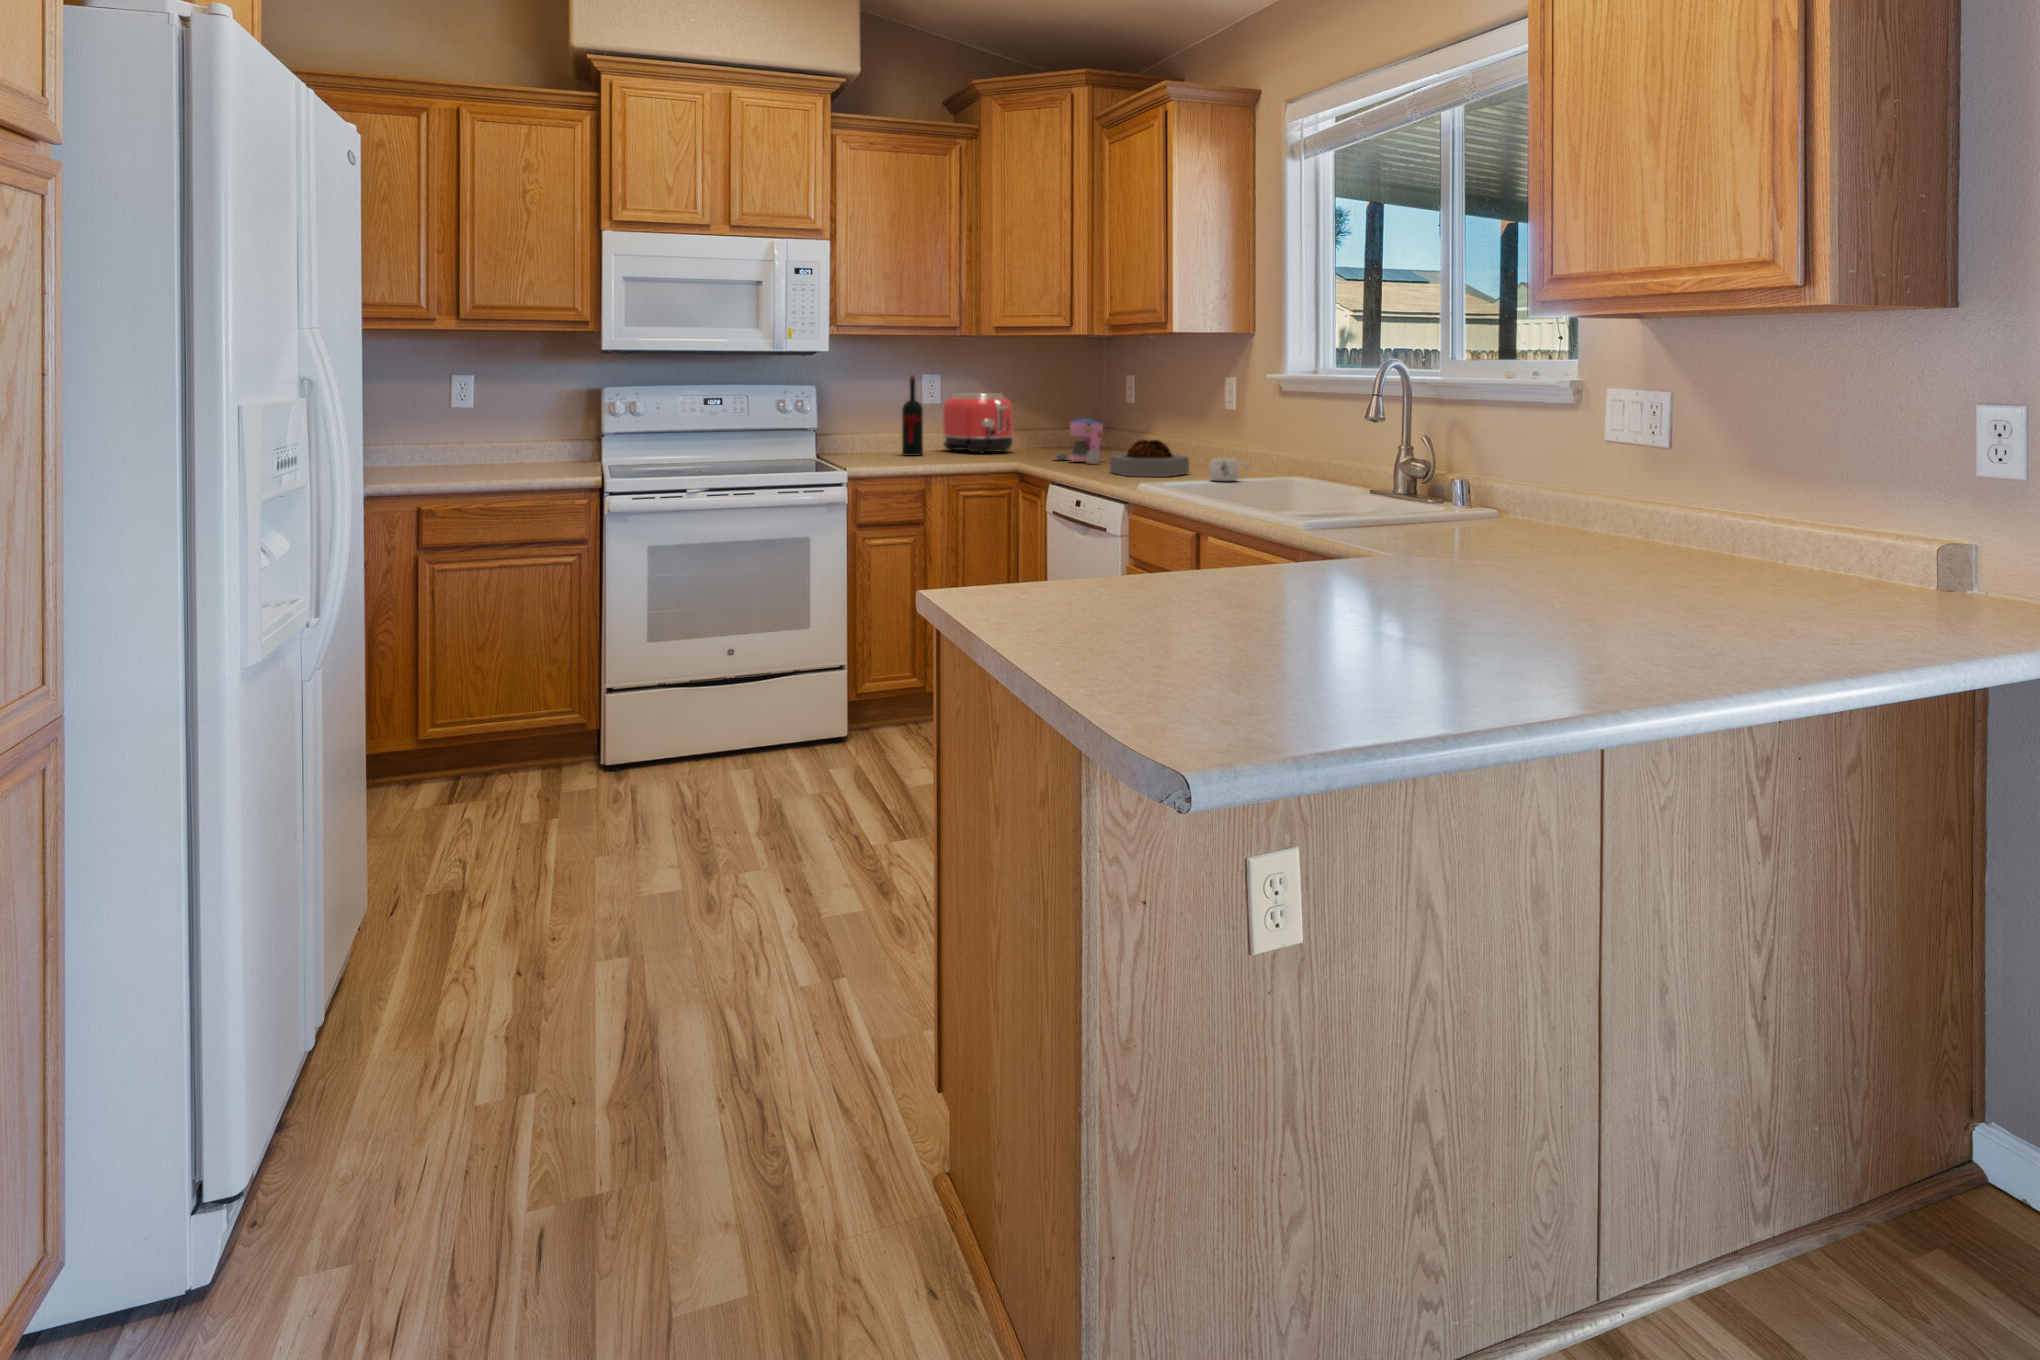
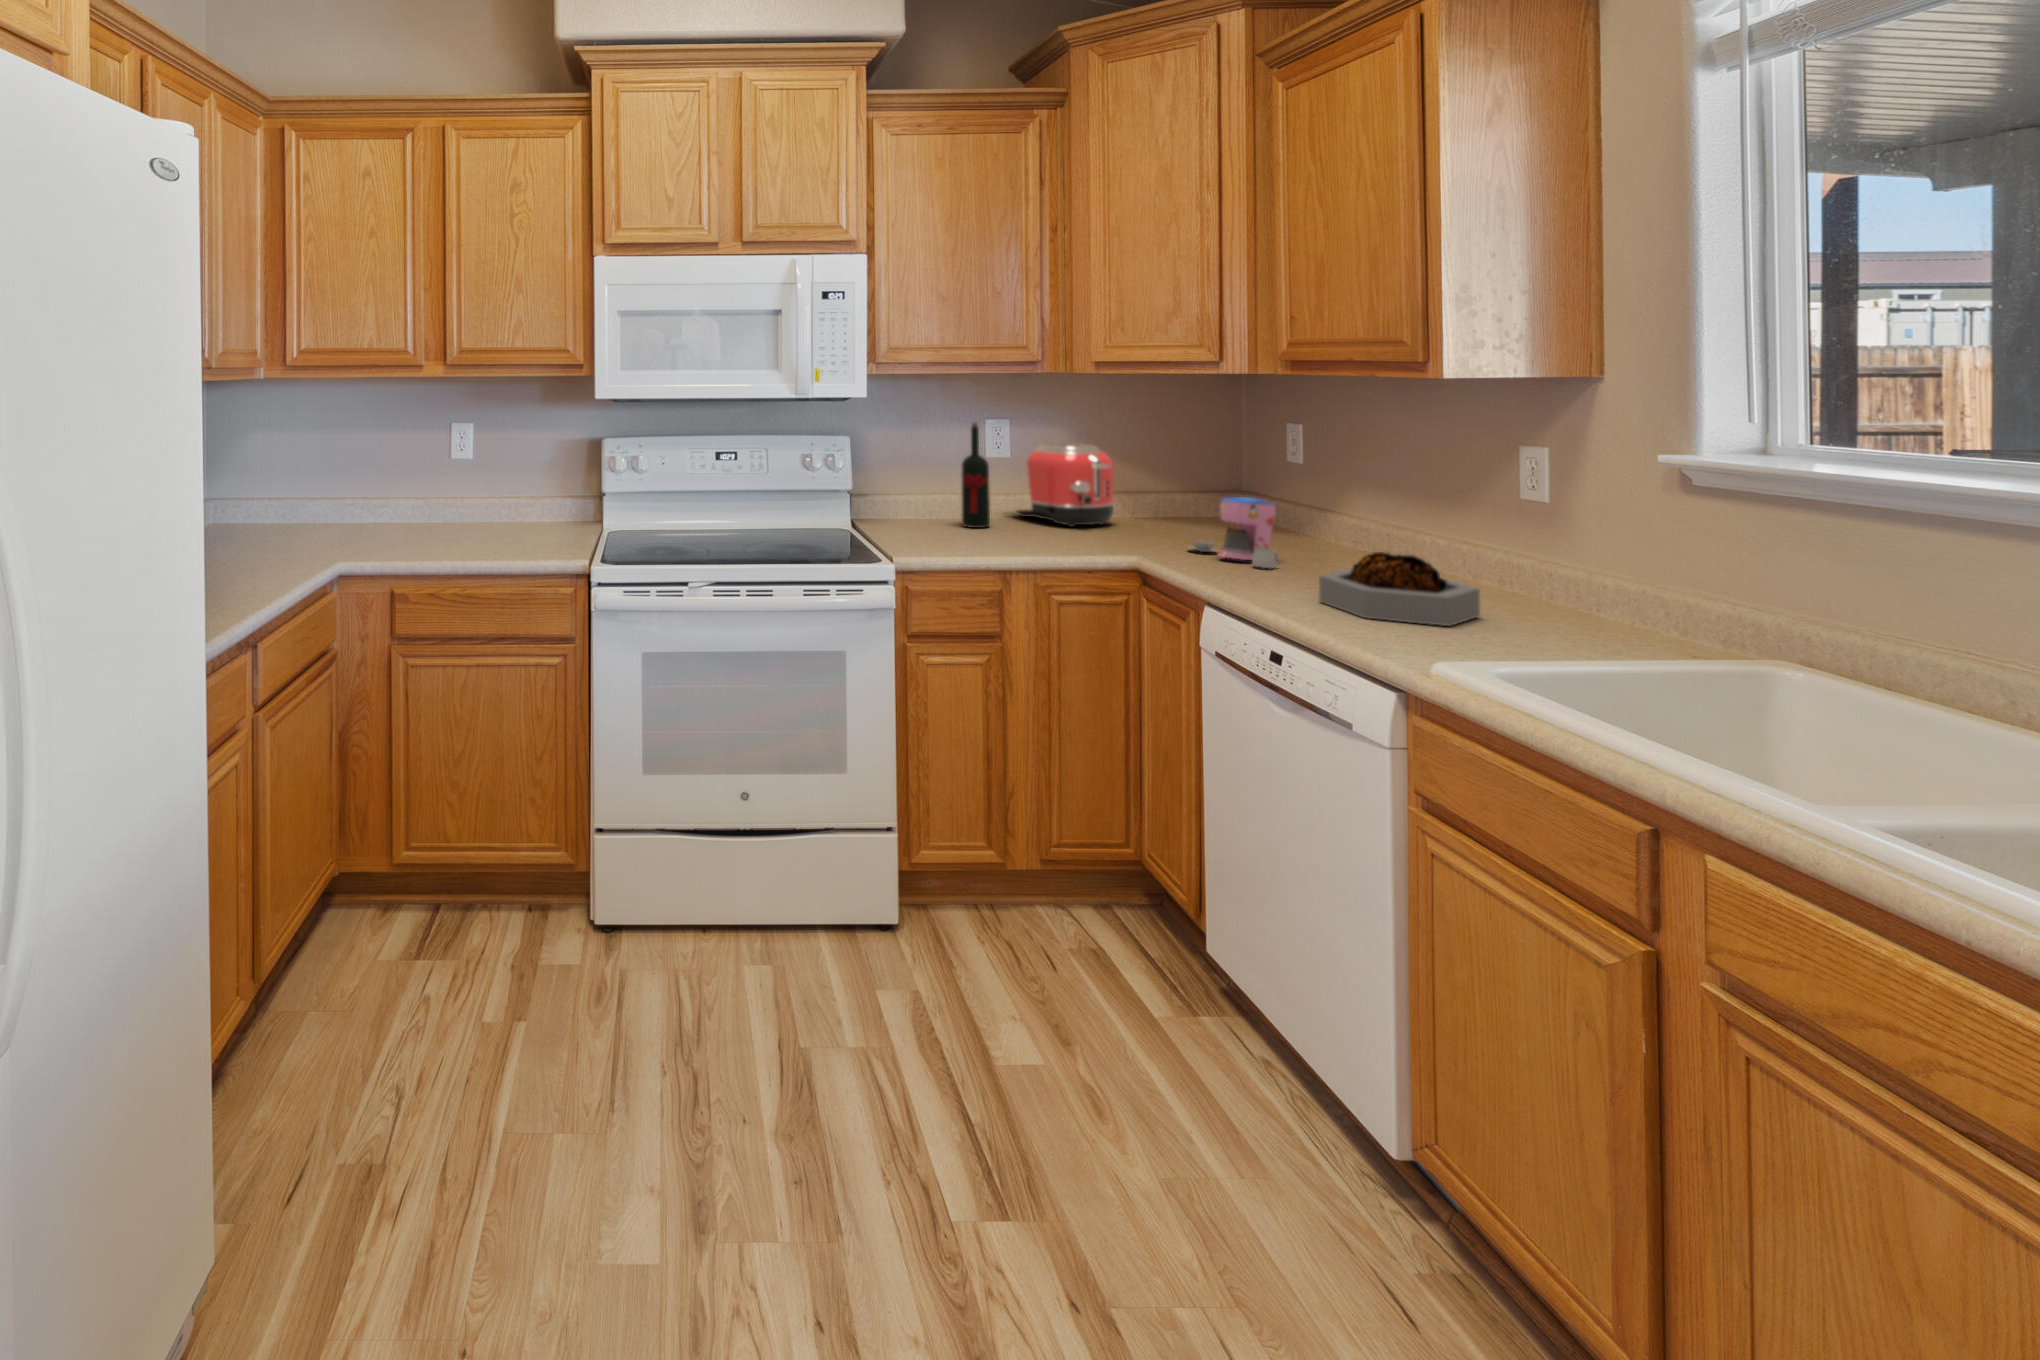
mug: present [1208,458,1249,481] -> none [1549,608,1647,657]

